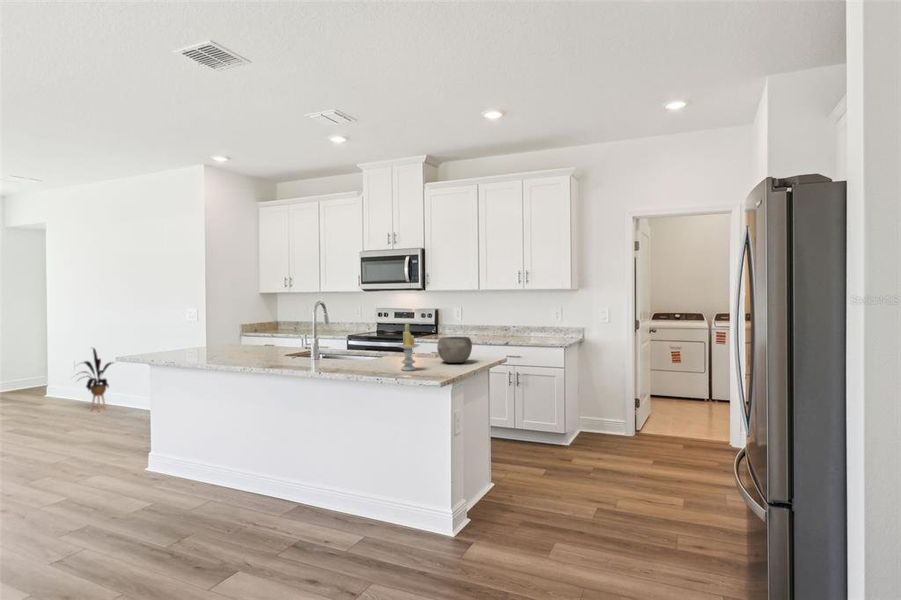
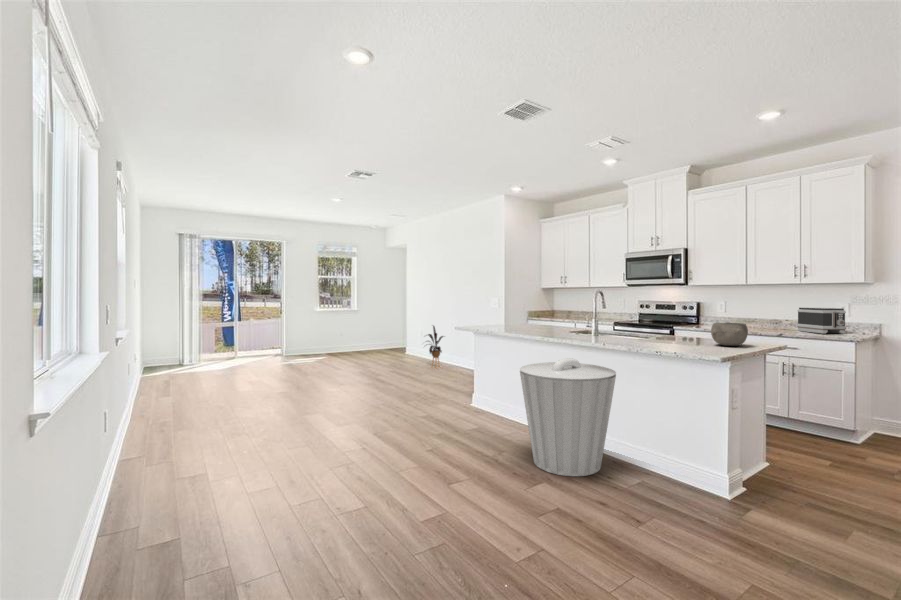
toaster: none [521,314,558,341] -> present [797,308,846,334]
candle: present [397,324,420,371] -> none [673,309,696,349]
trash can: none [203,392,334,552] -> present [520,358,616,476]

